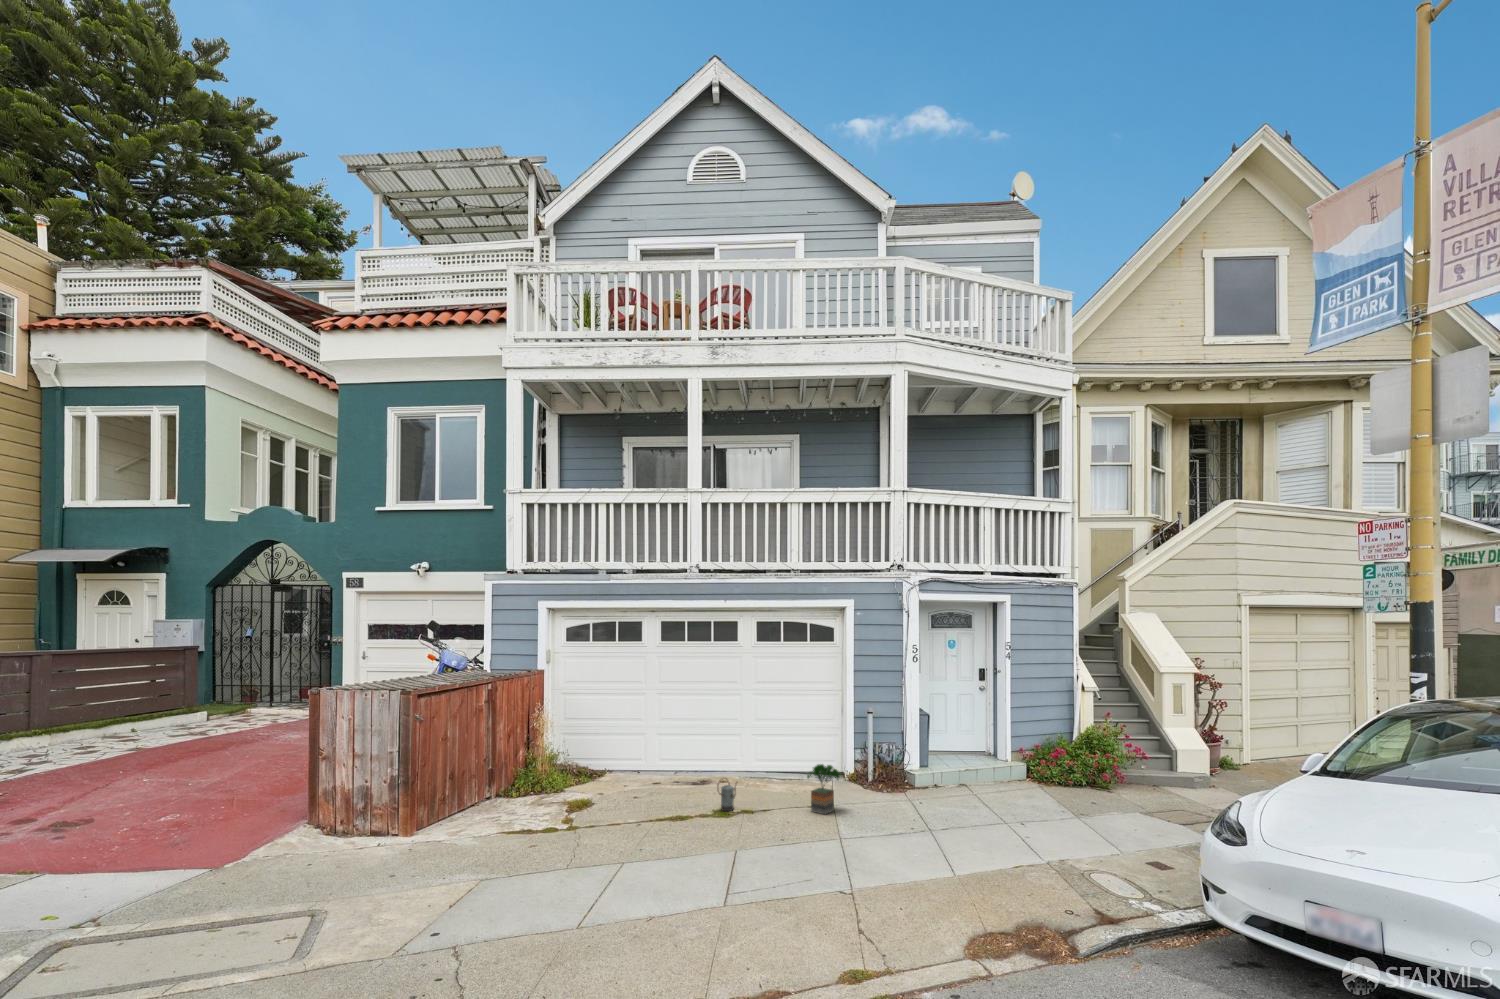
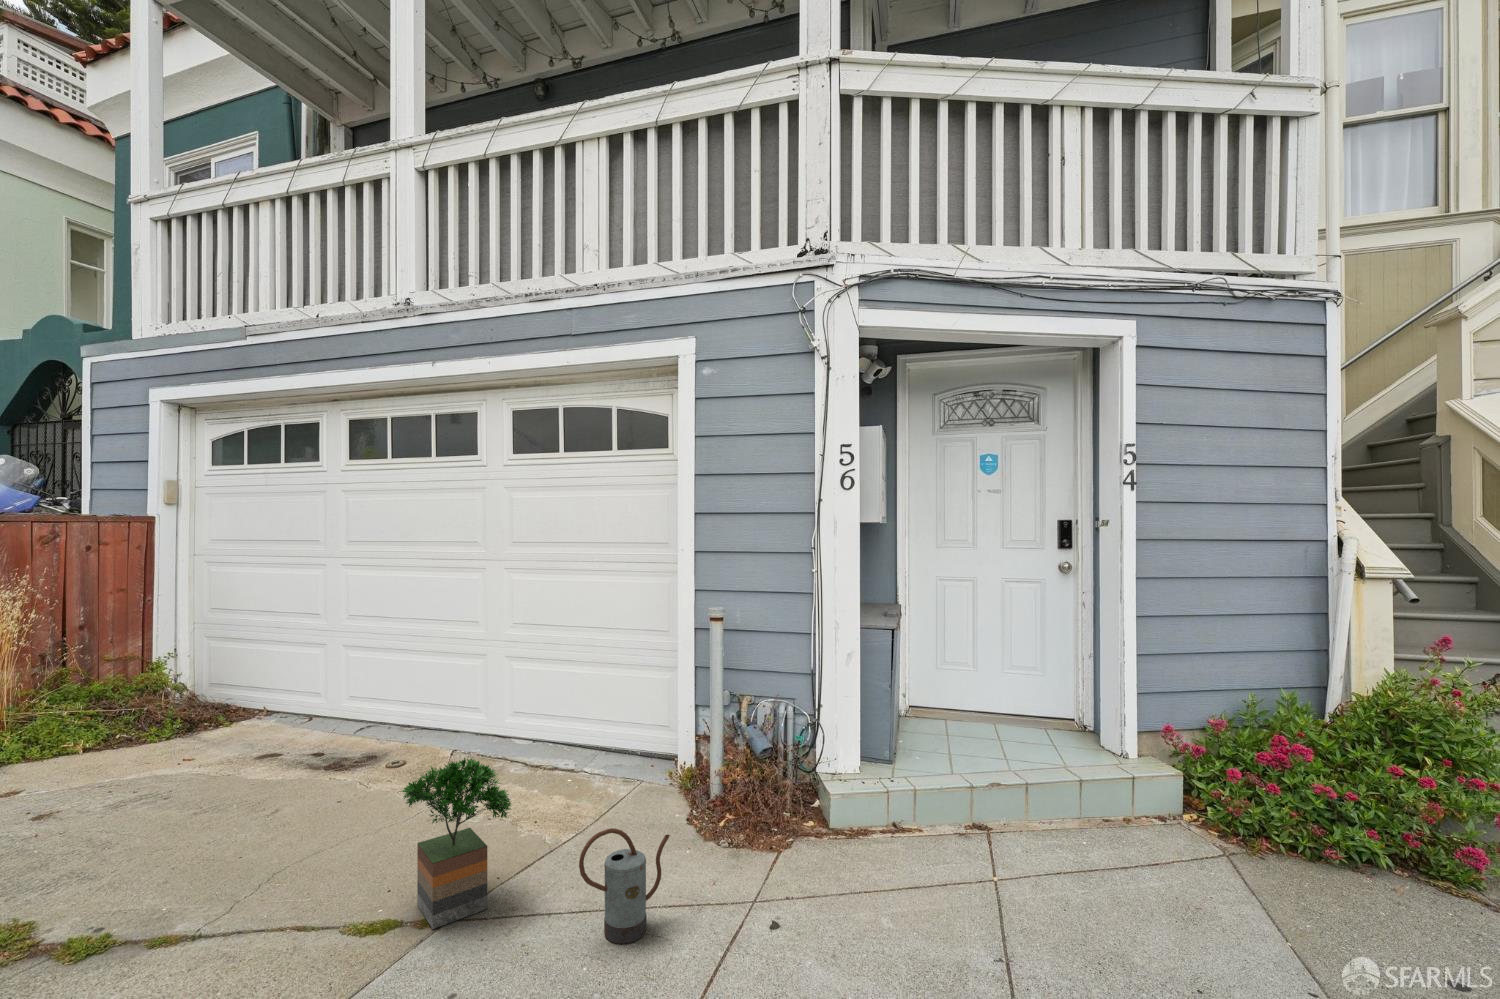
watering can: present [717,778,736,811] -> present [579,828,670,944]

